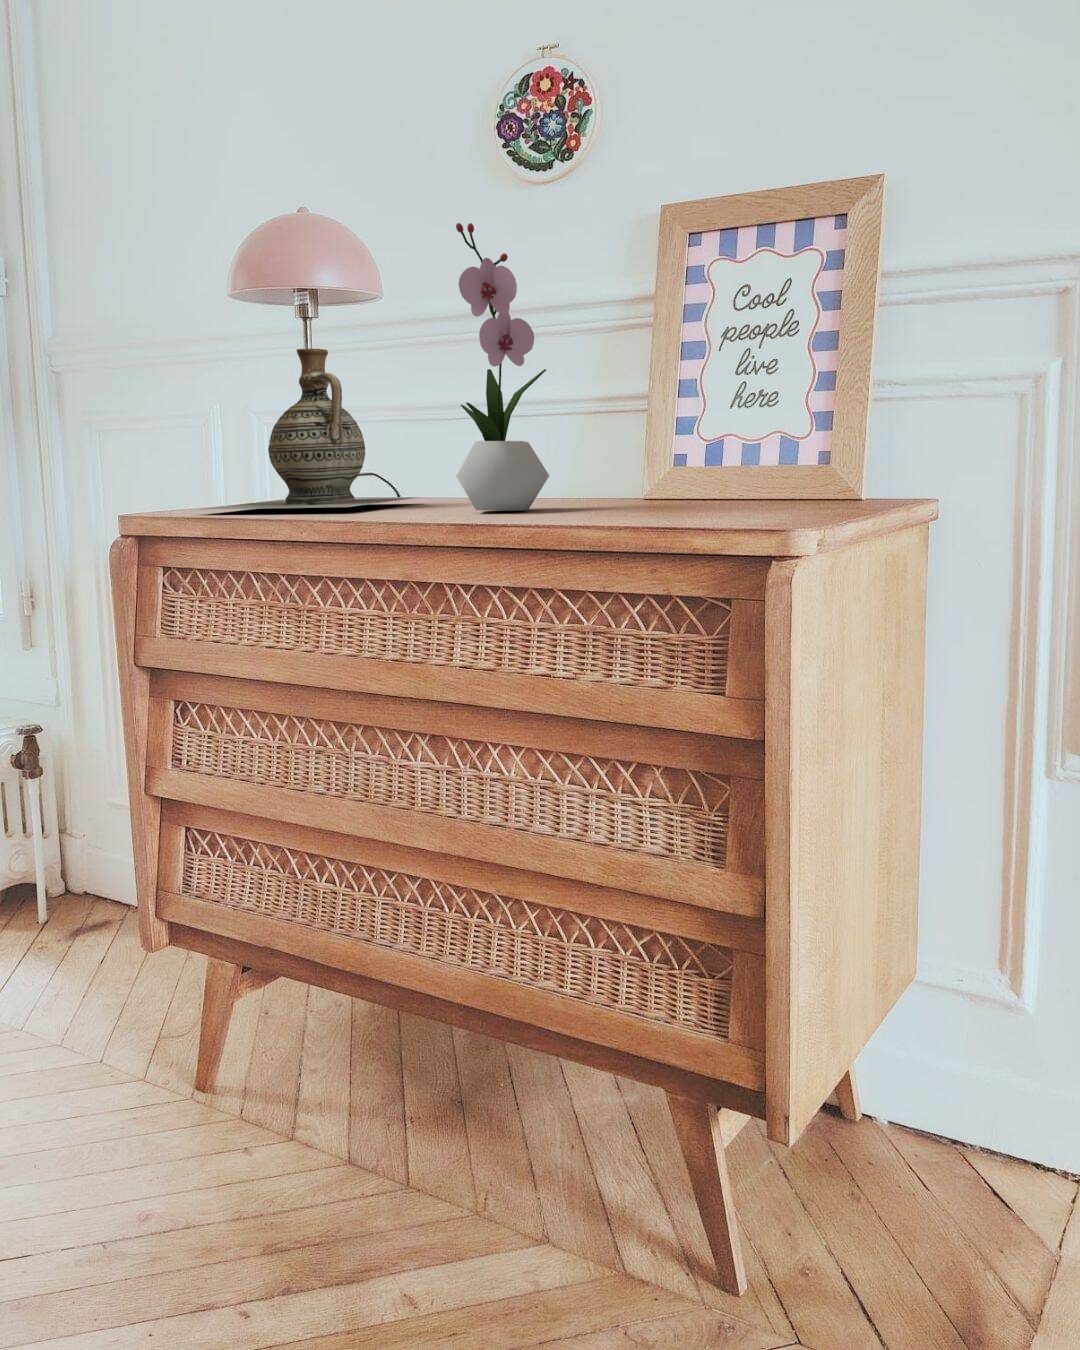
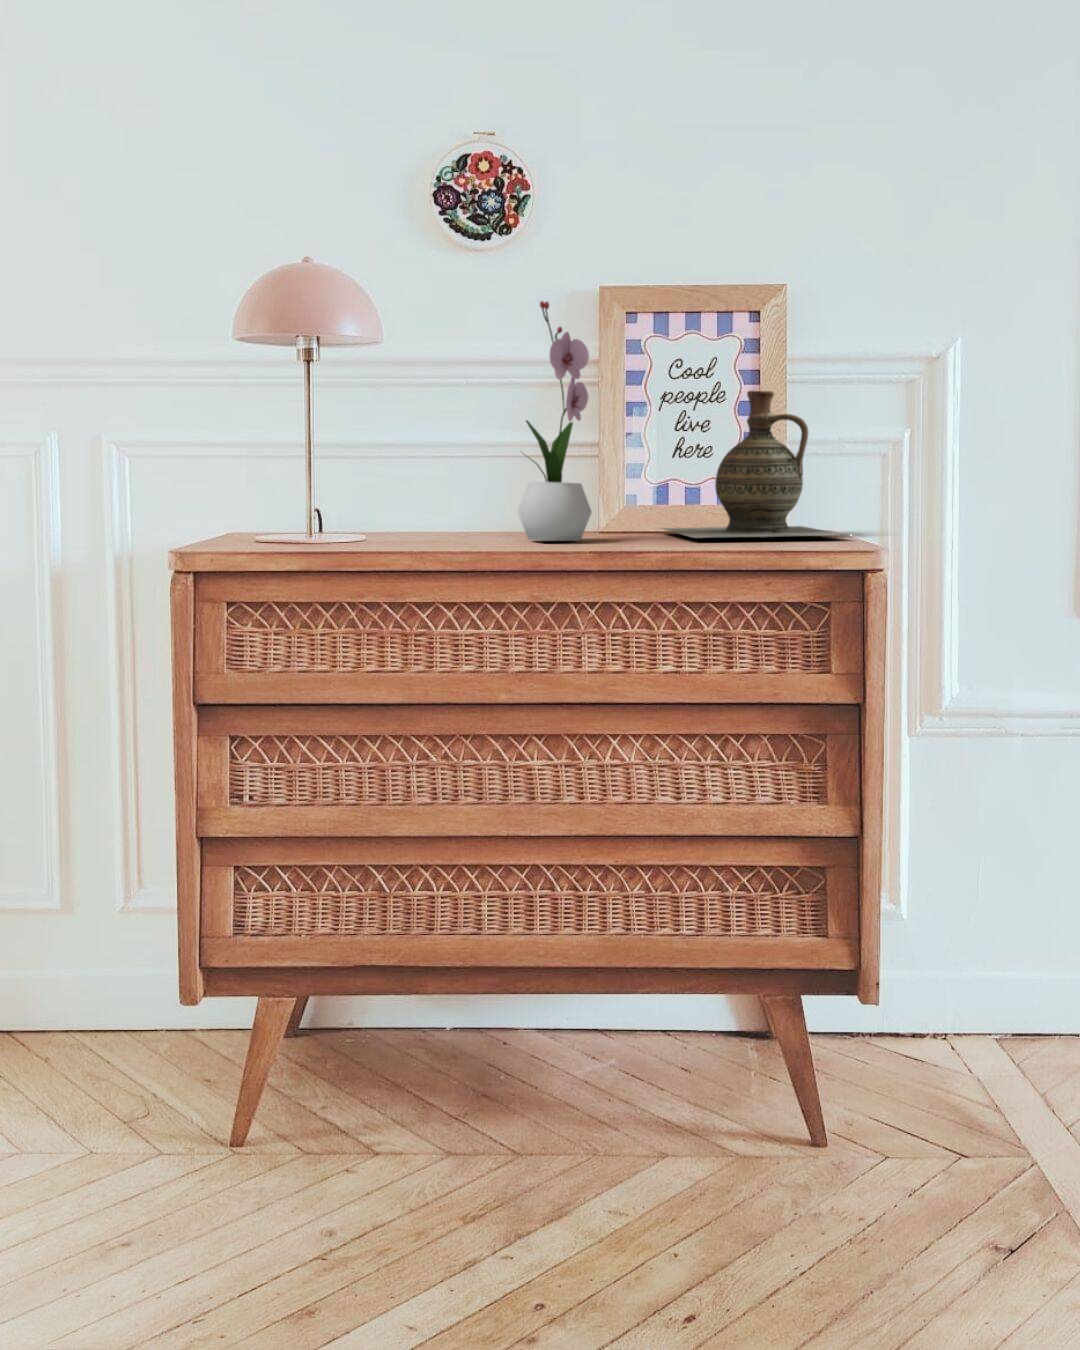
ceramic jug: present [199,349,417,510] -> present [662,391,845,538]

